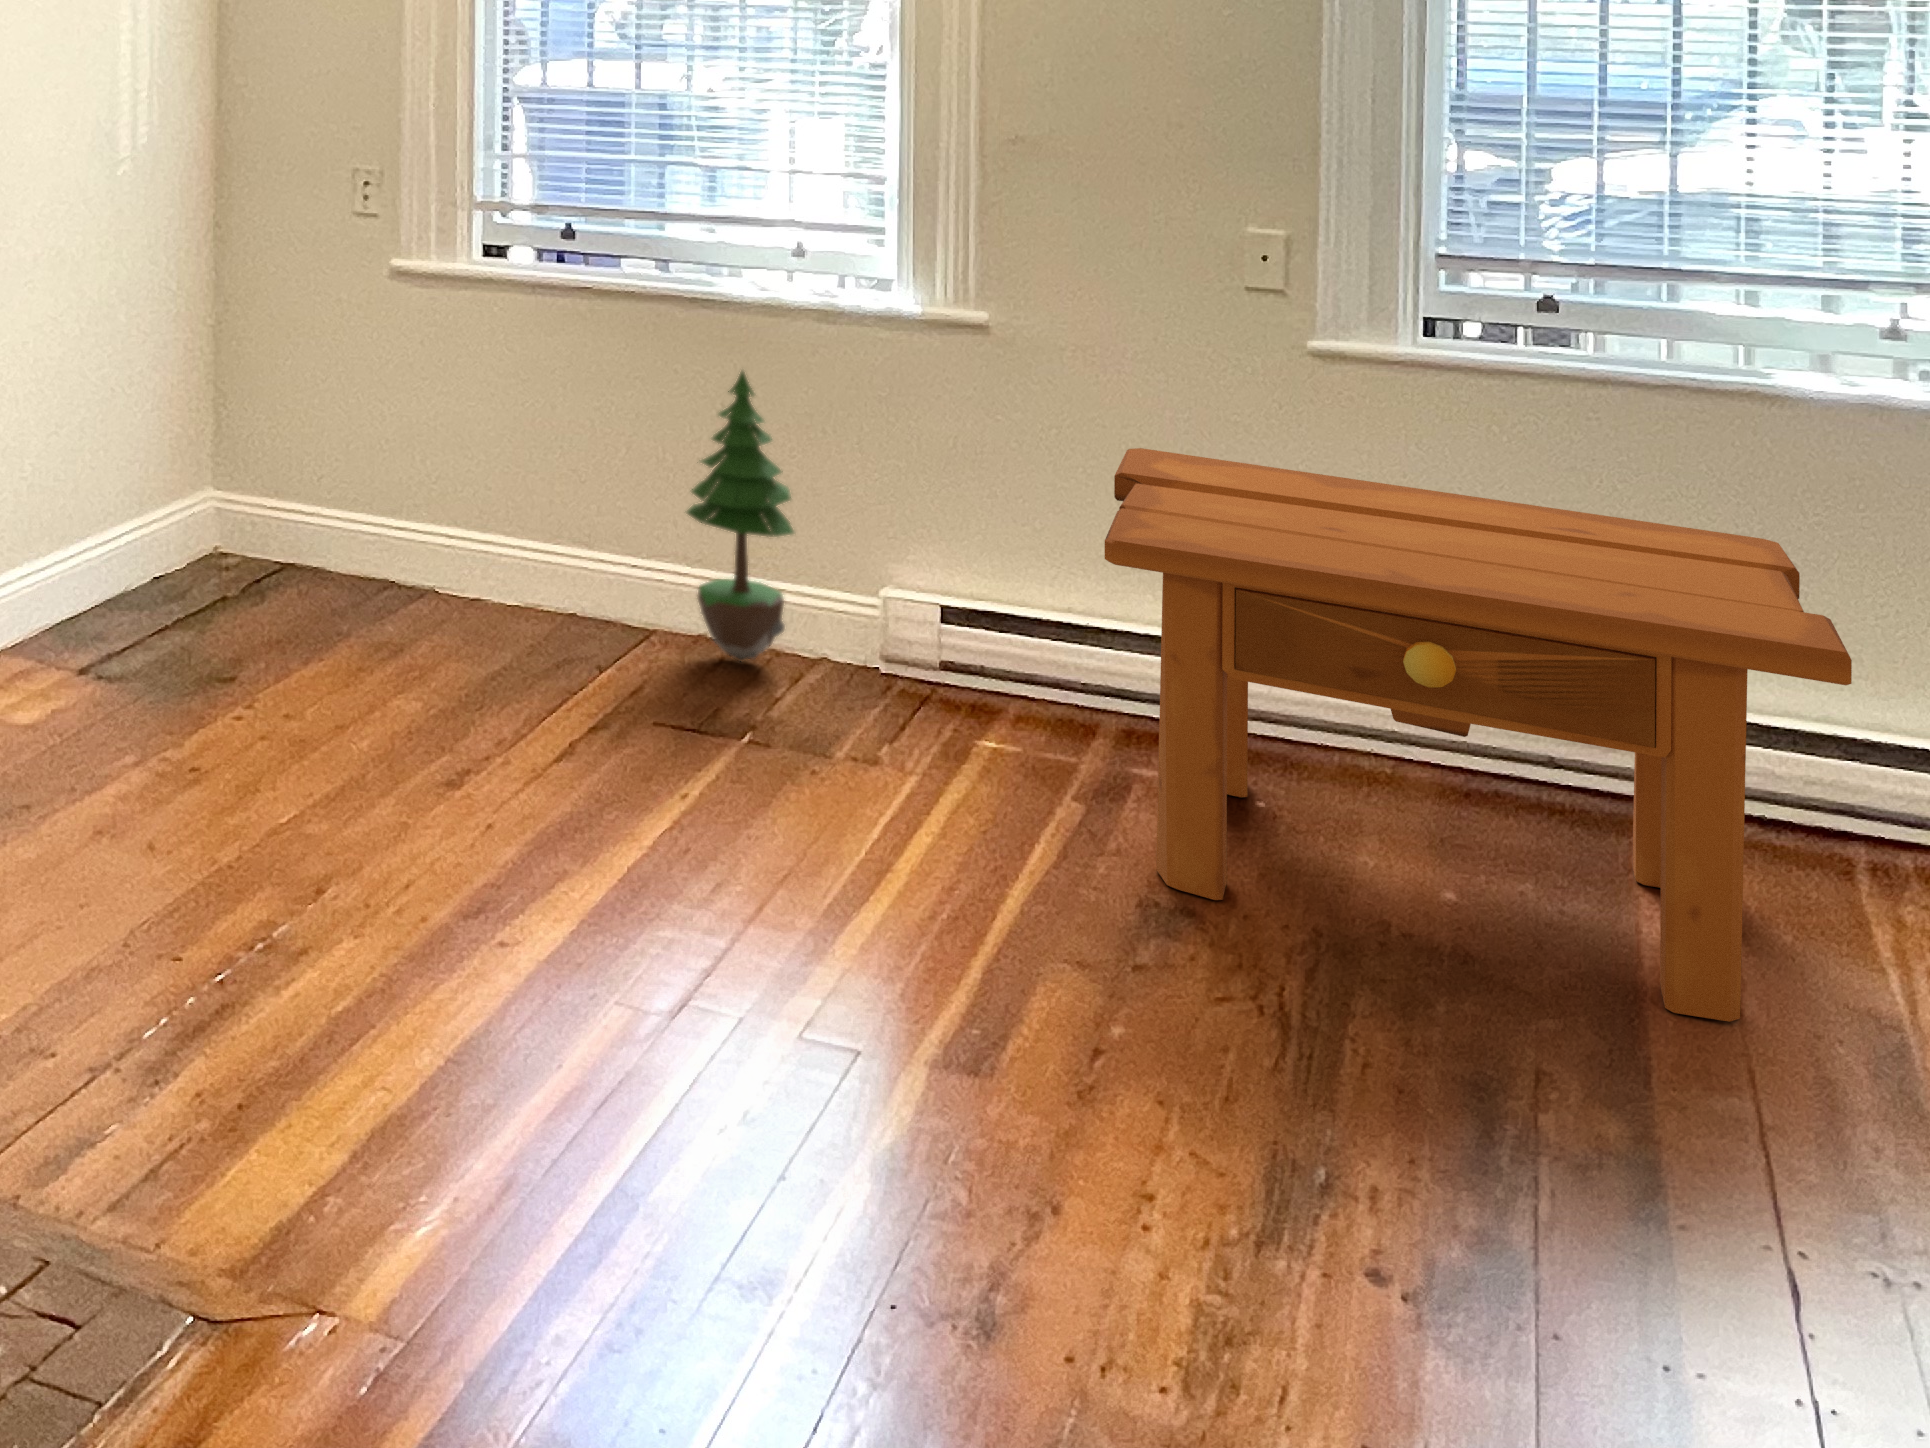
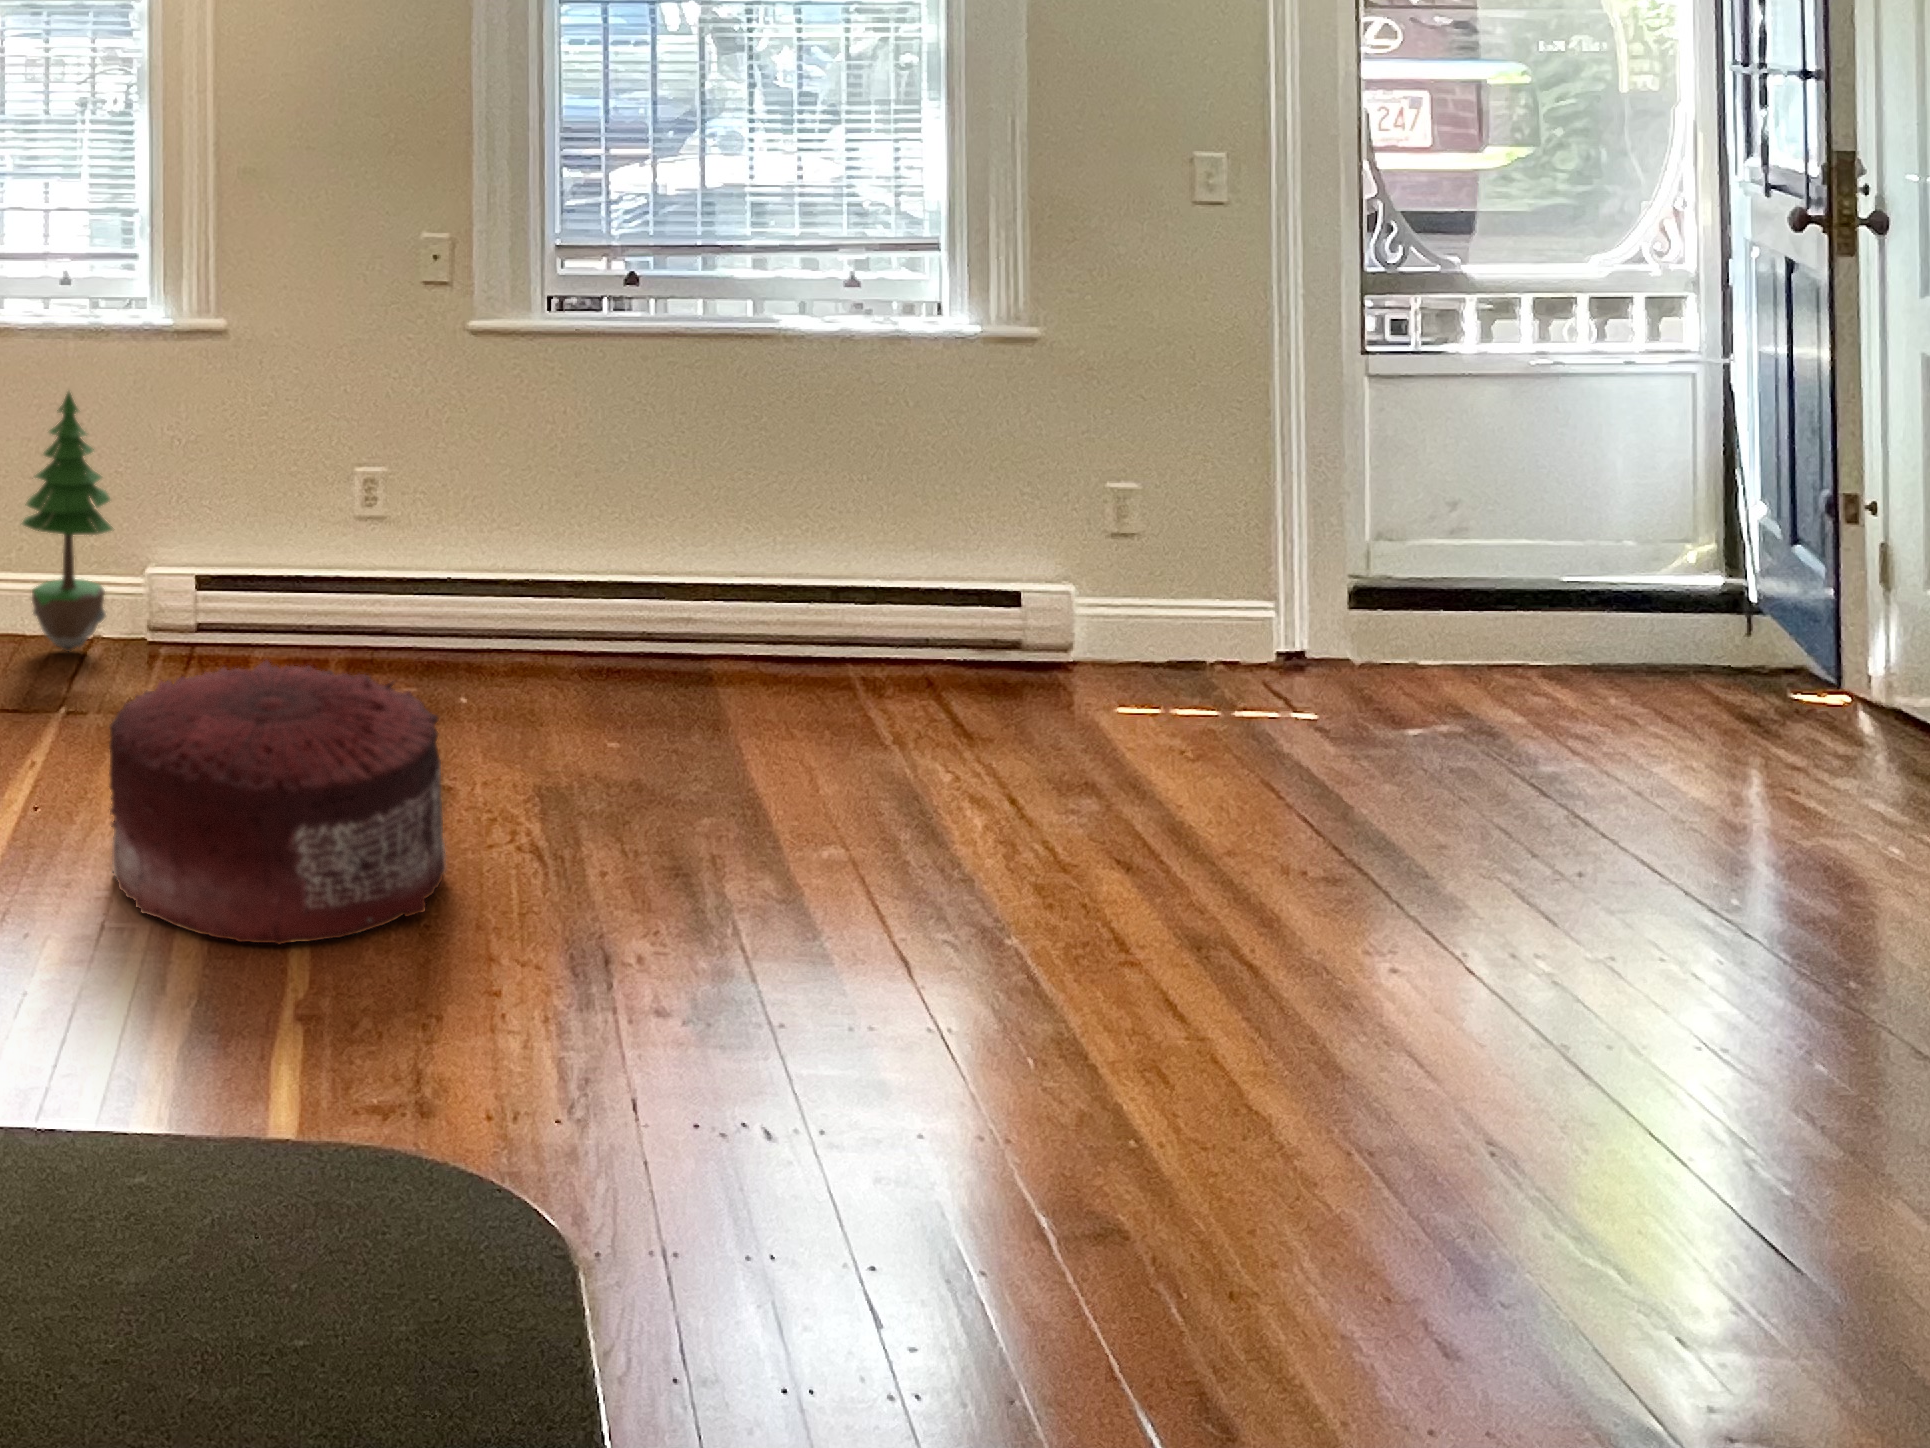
side table: present [1105,448,1852,1022] -> none [370,418,834,767]
pouf: none [694,733,1151,1122] -> present [109,661,446,944]

